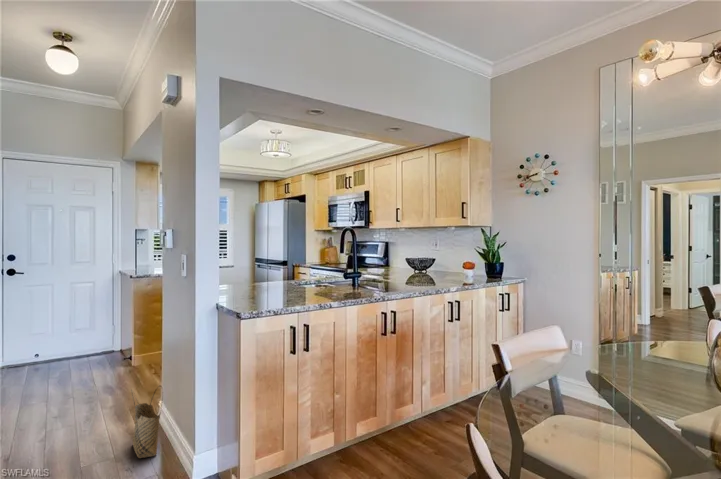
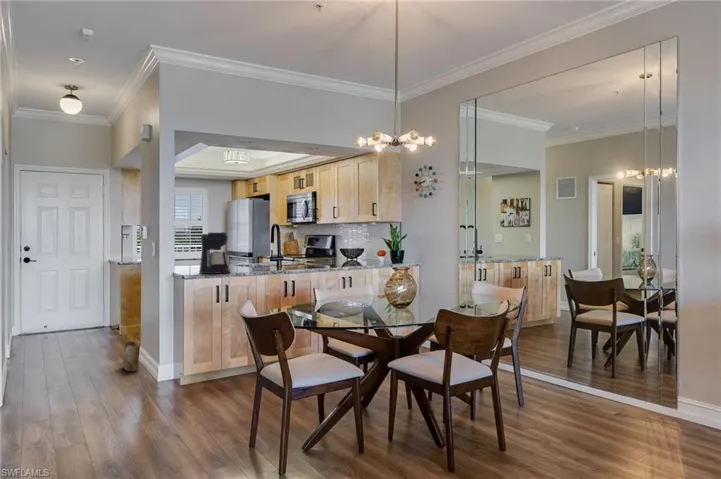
coffee maker: none [259,239,307,306] -> present [199,232,231,274]

